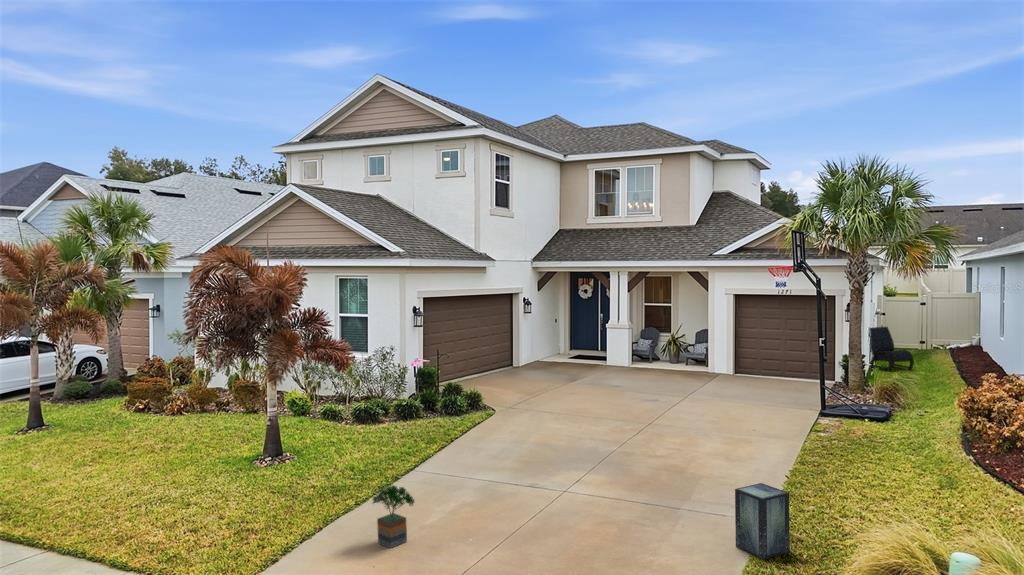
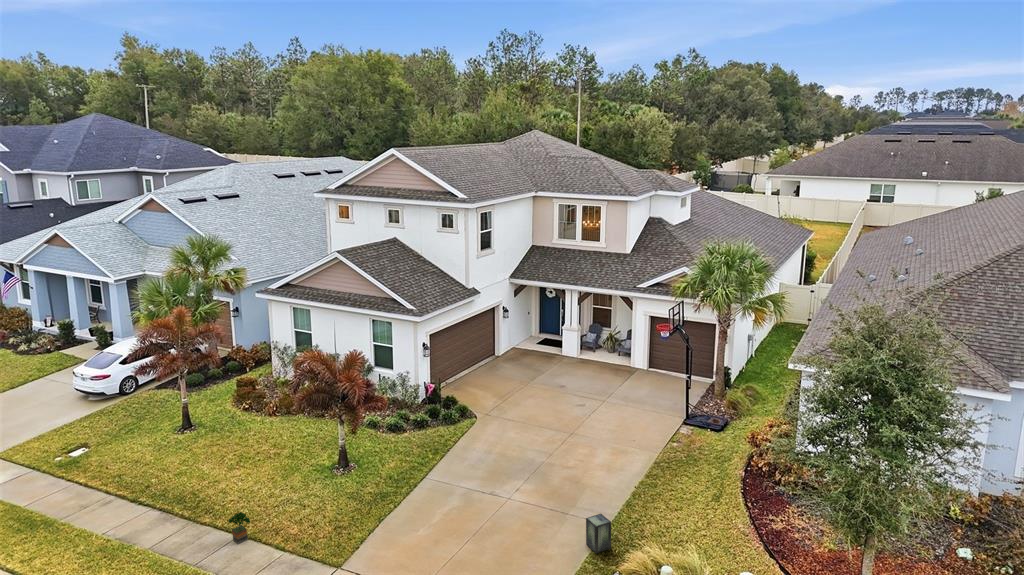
lounge chair: present [870,327,914,372] -> none [745,336,774,371]
potted tree: present [372,486,415,548] -> present [228,512,250,544]

